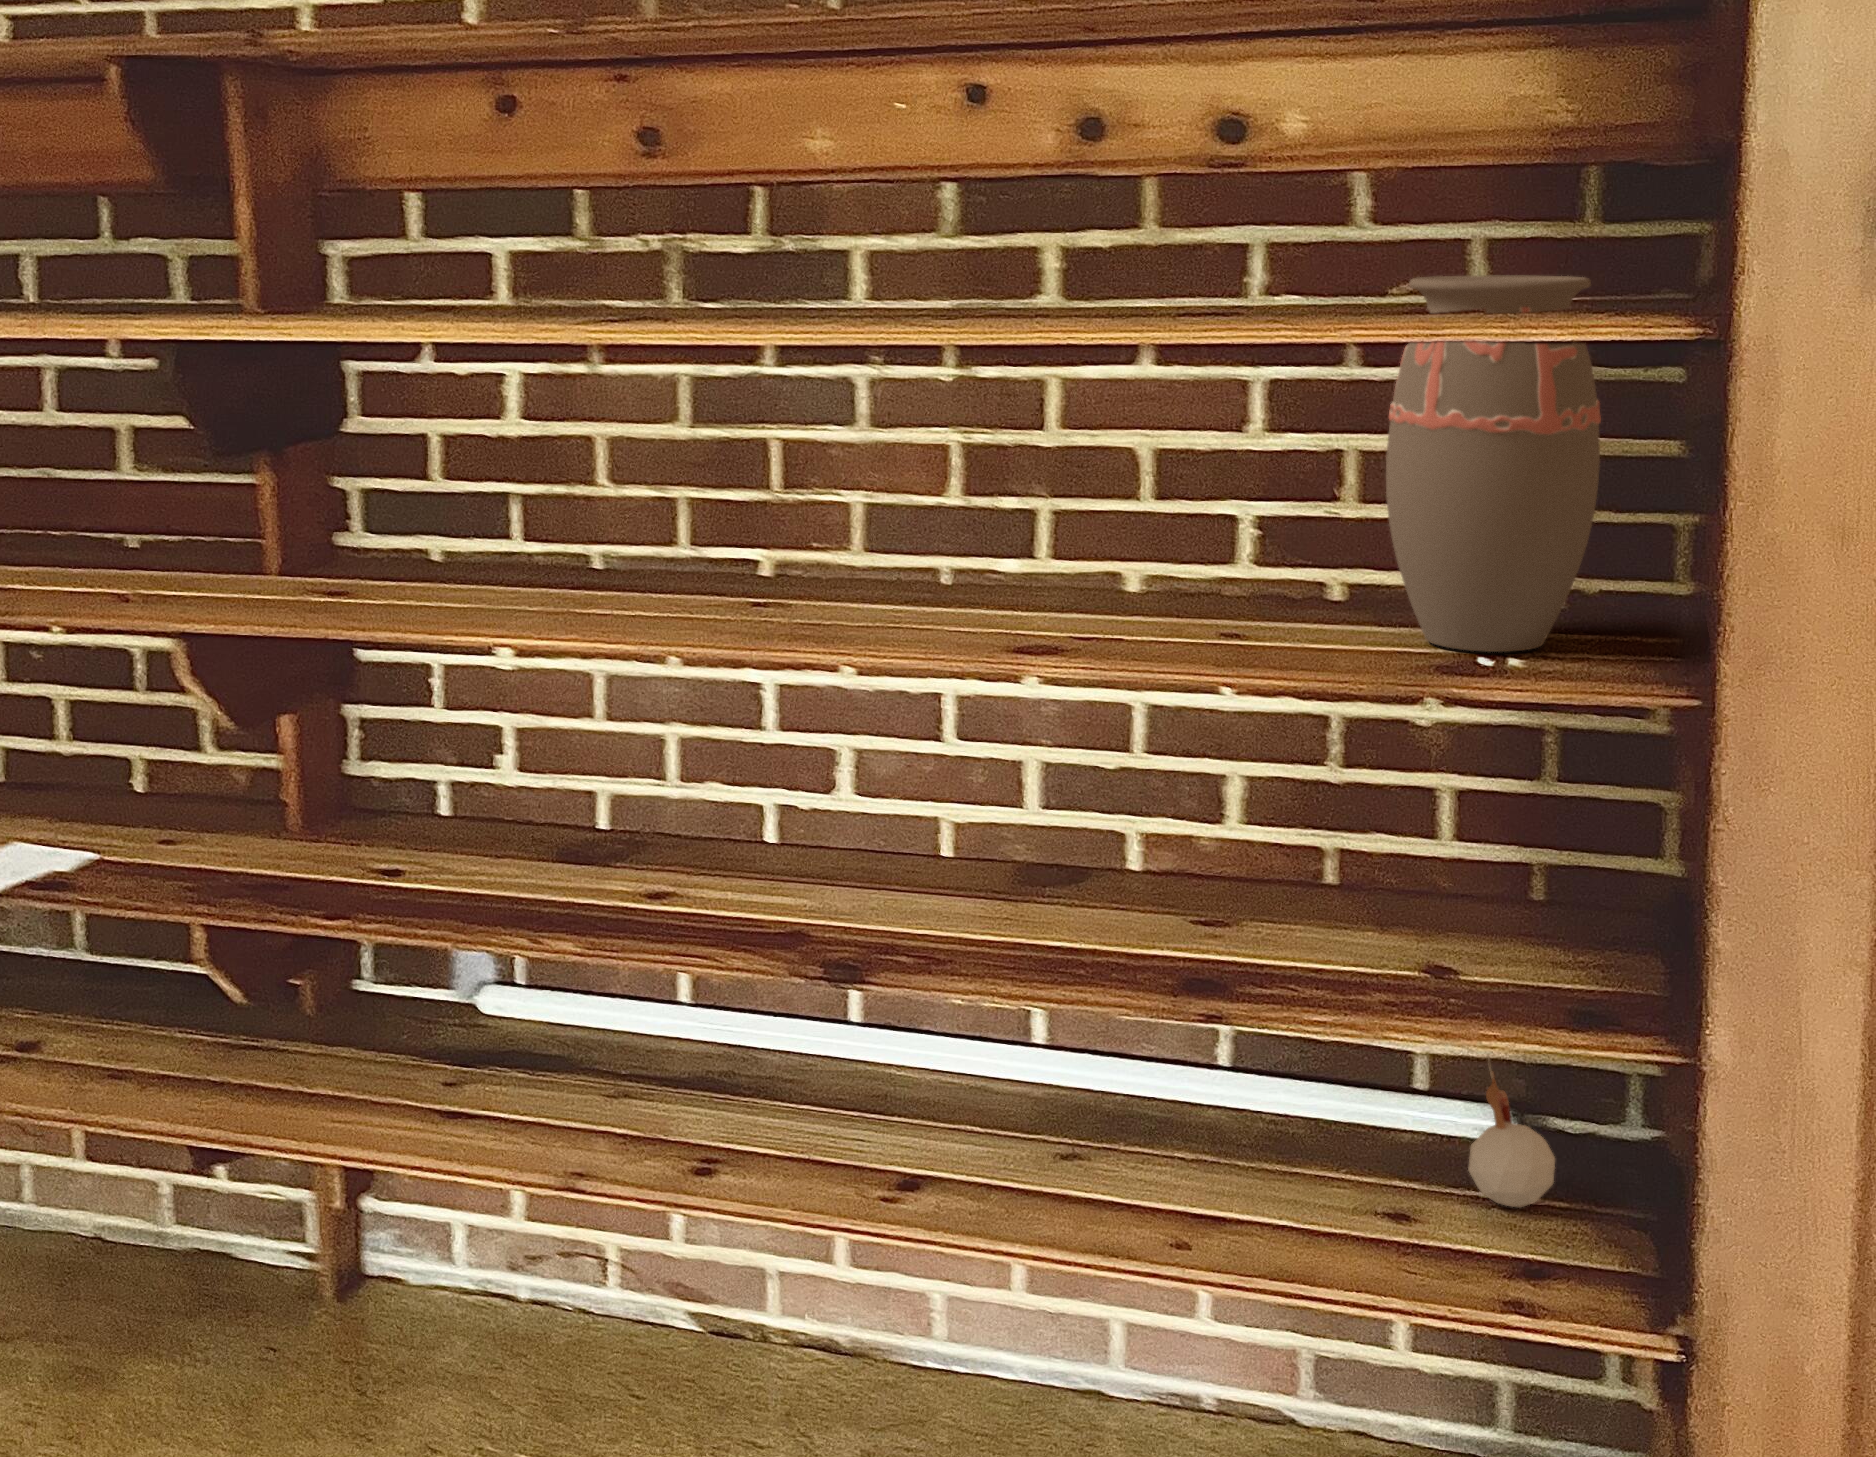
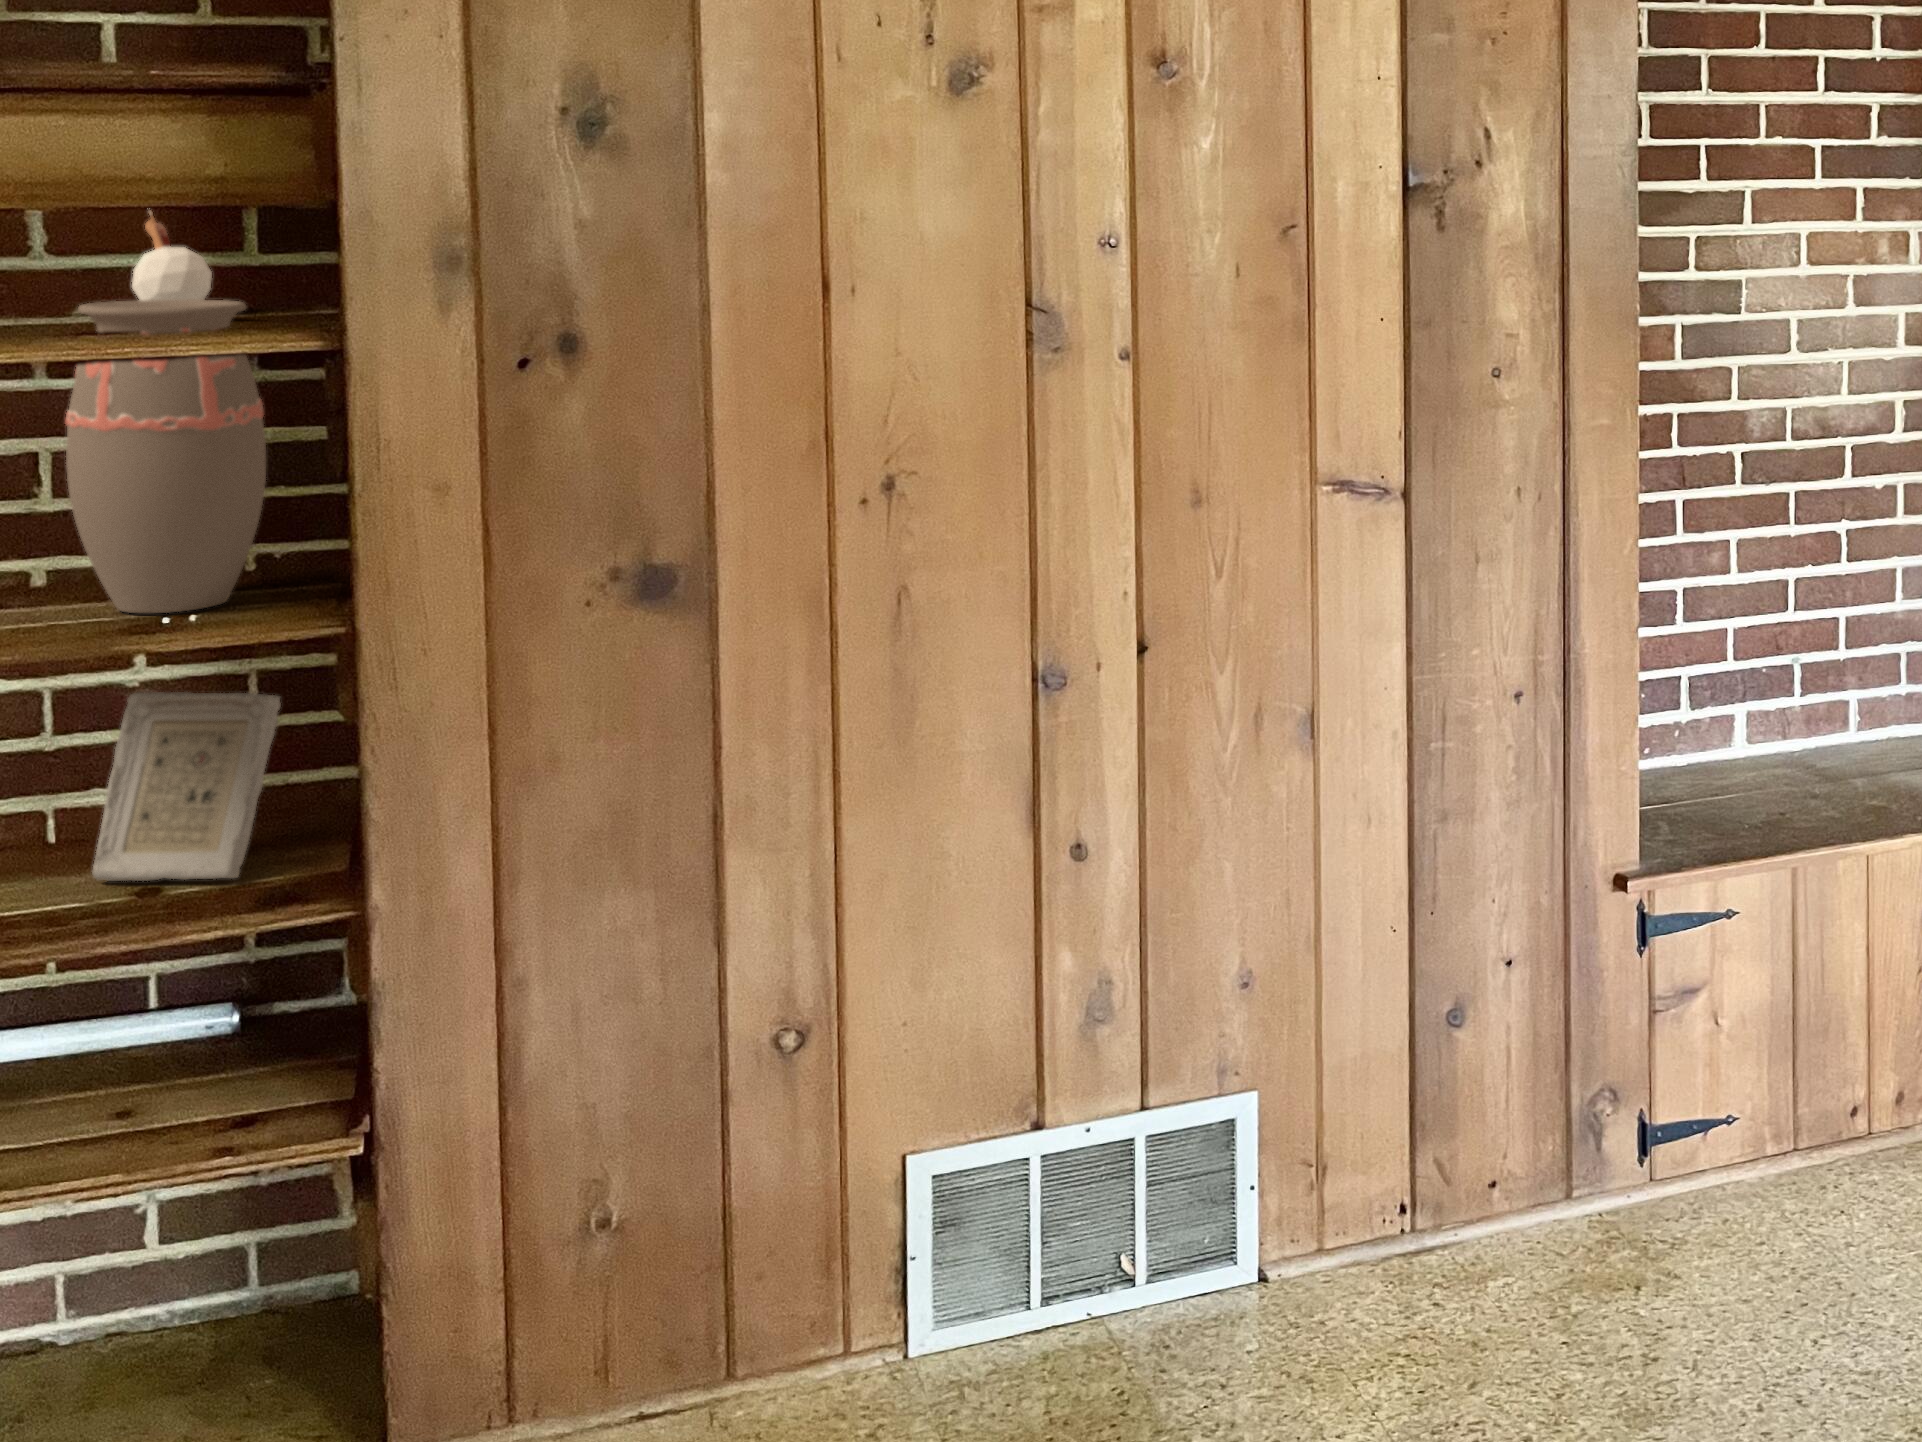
picture frame: none [1382,737,1592,978] -> present [92,692,280,881]
candle: present [1468,1056,1555,1207] -> present [132,211,212,300]

